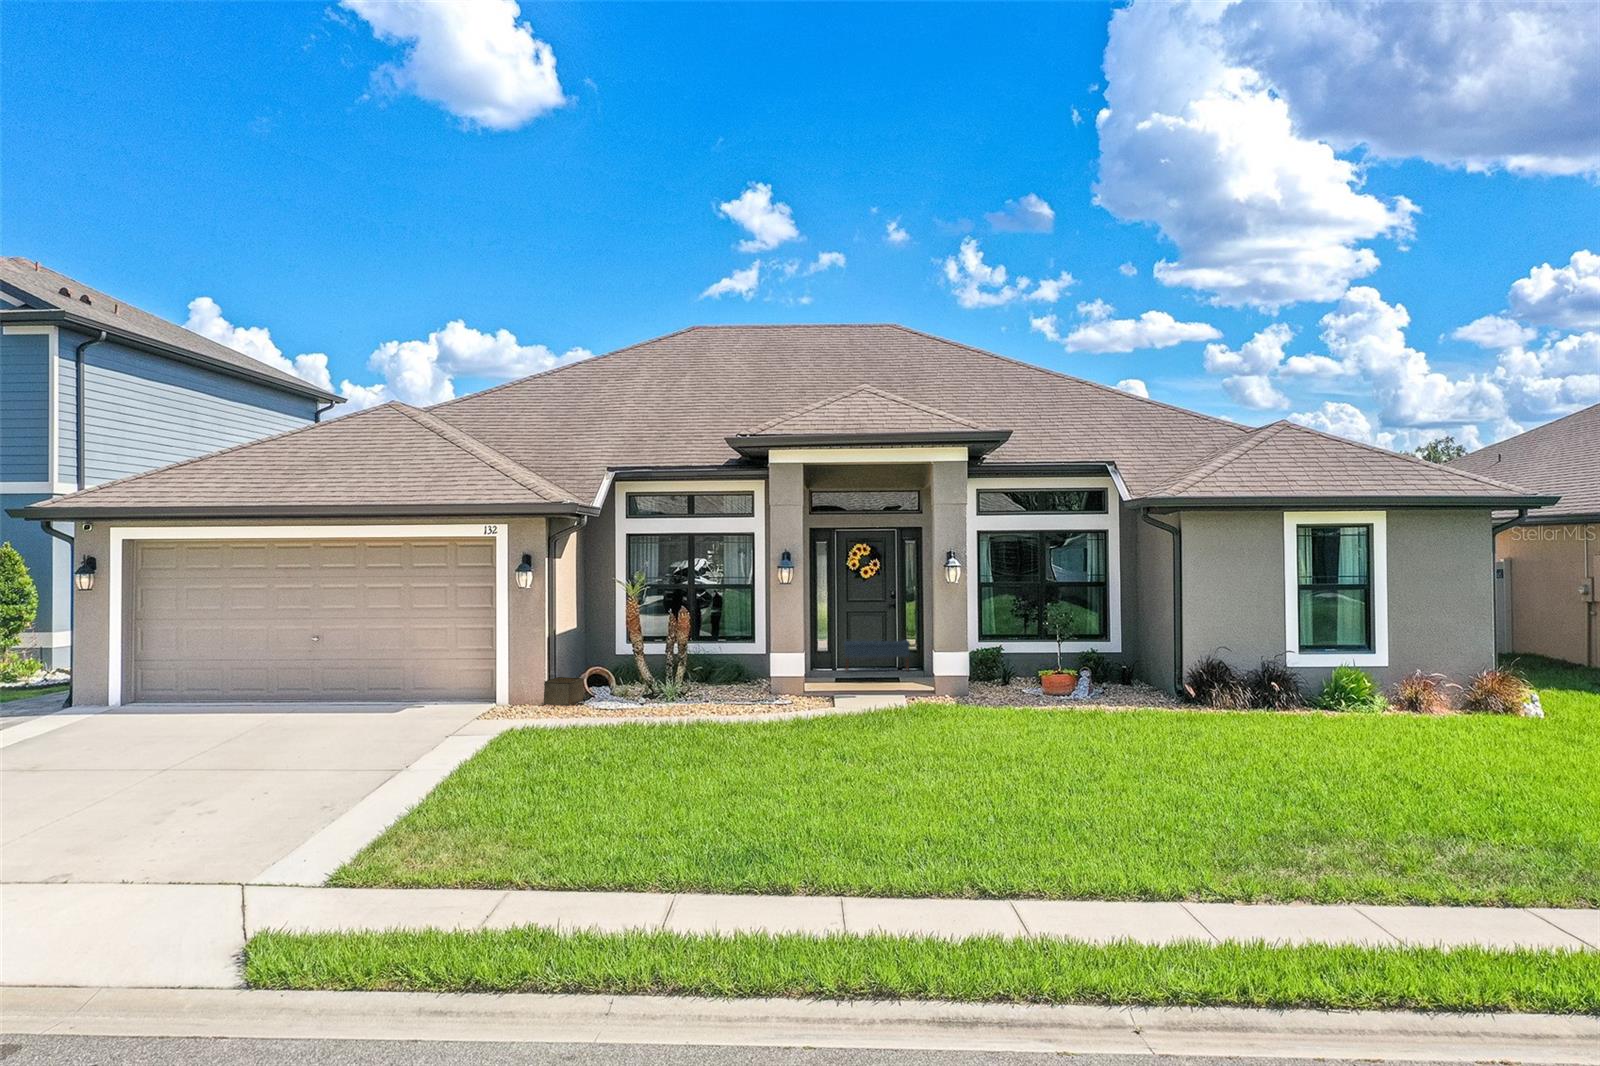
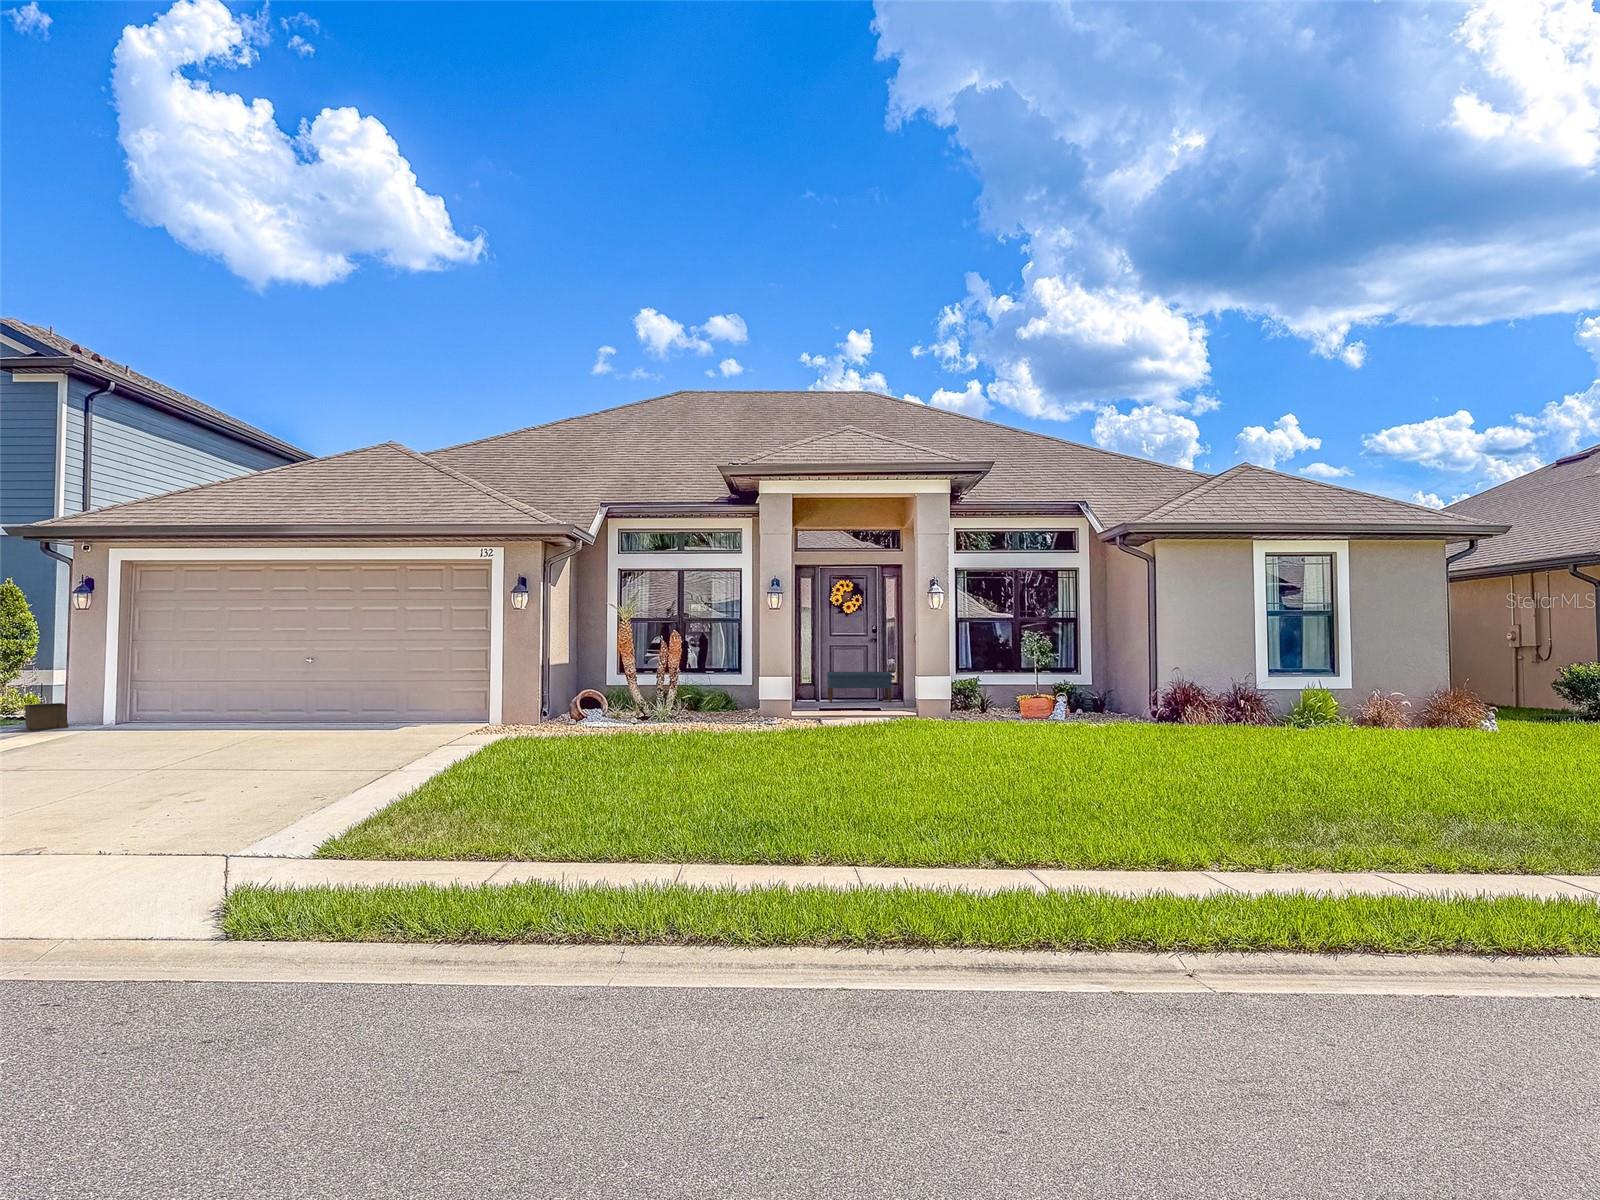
storage bin: present [544,677,583,705] -> present [24,703,68,730]

